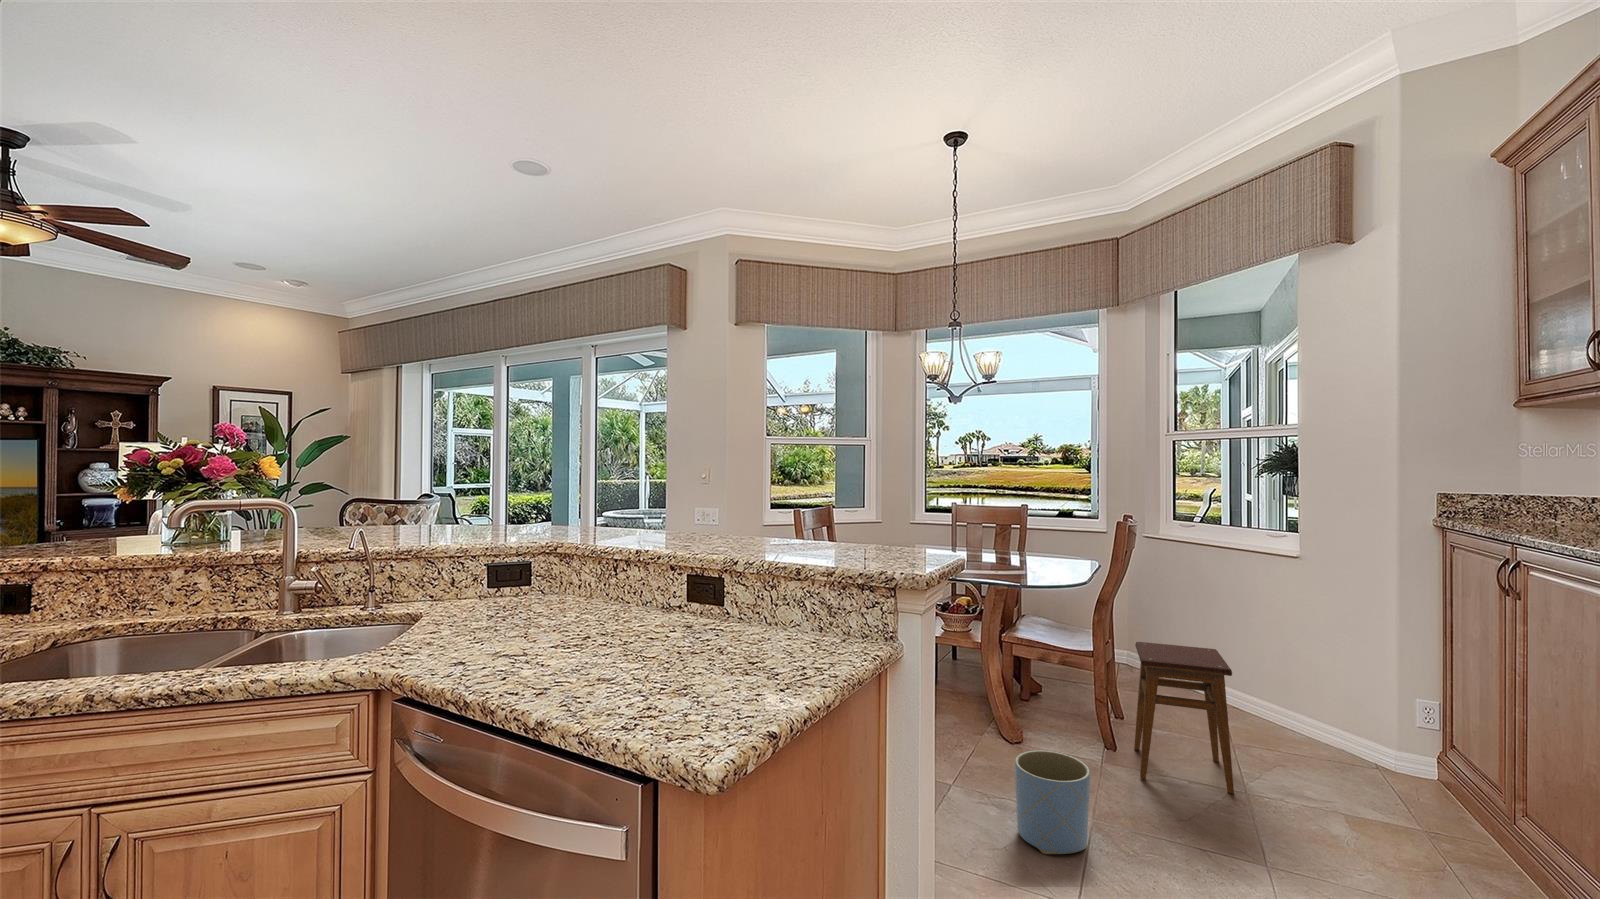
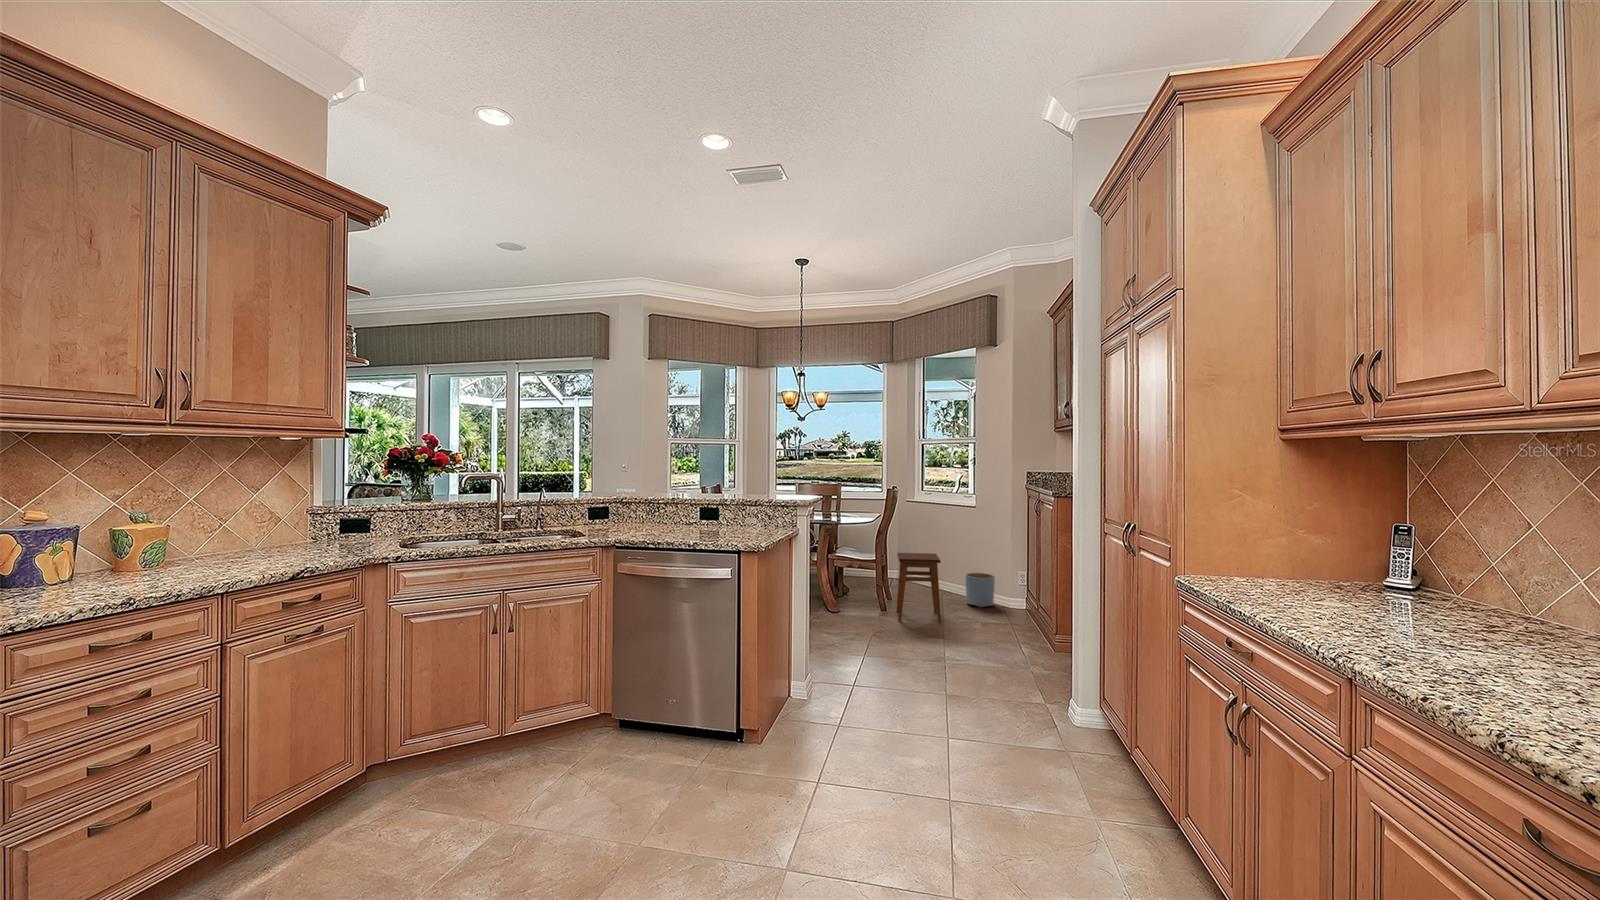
planter: present [1015,750,1090,854] -> present [965,573,995,607]

